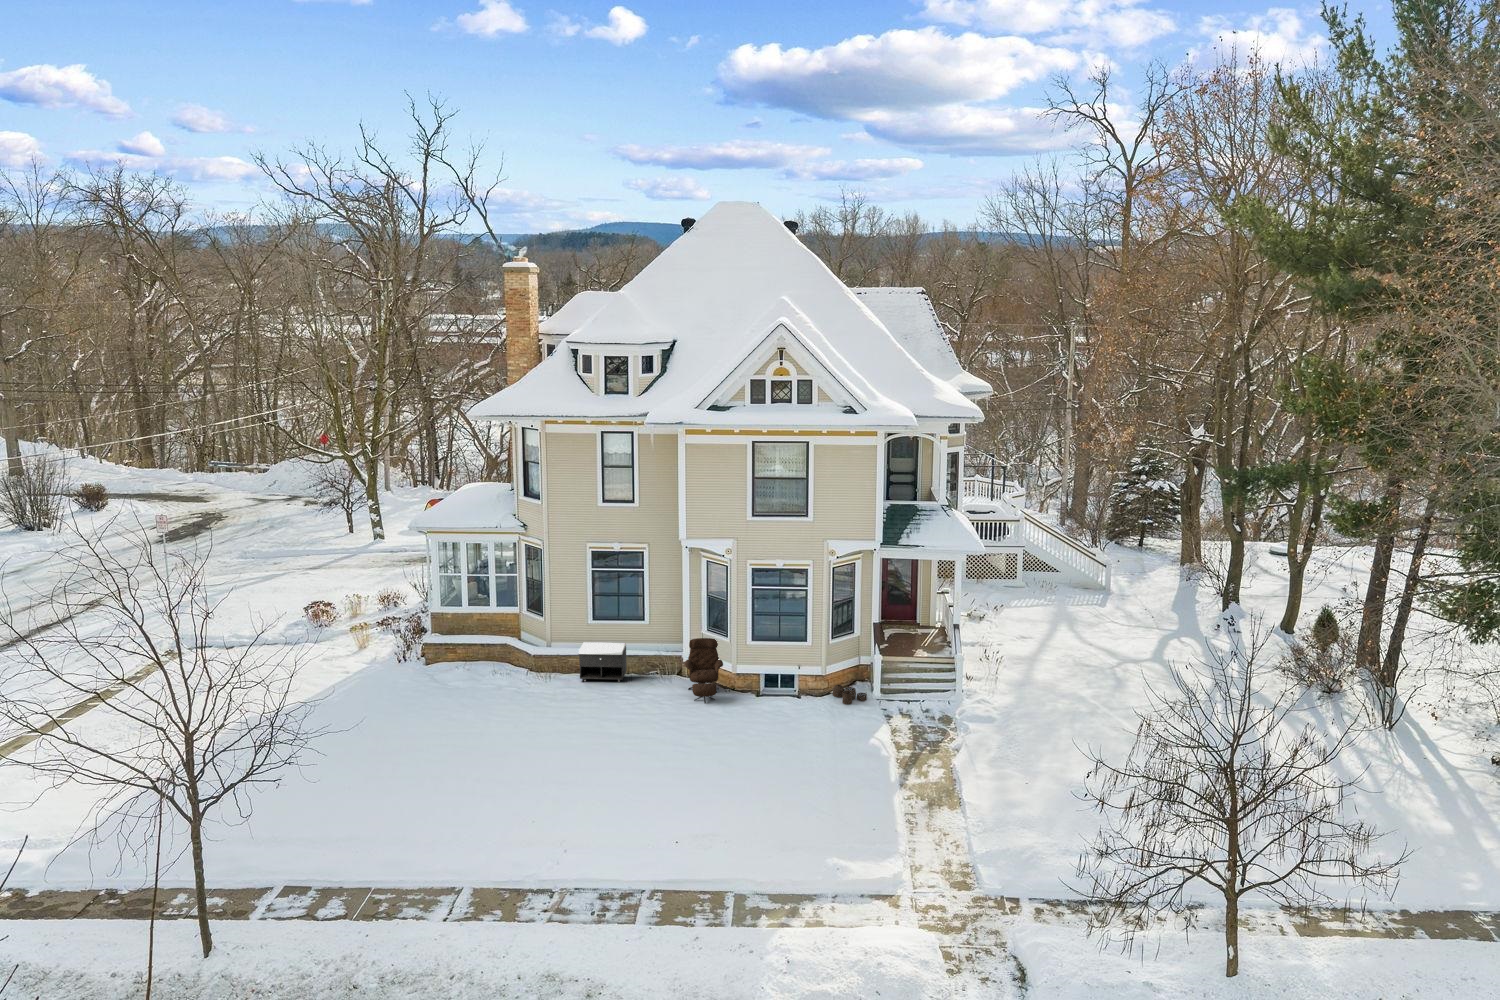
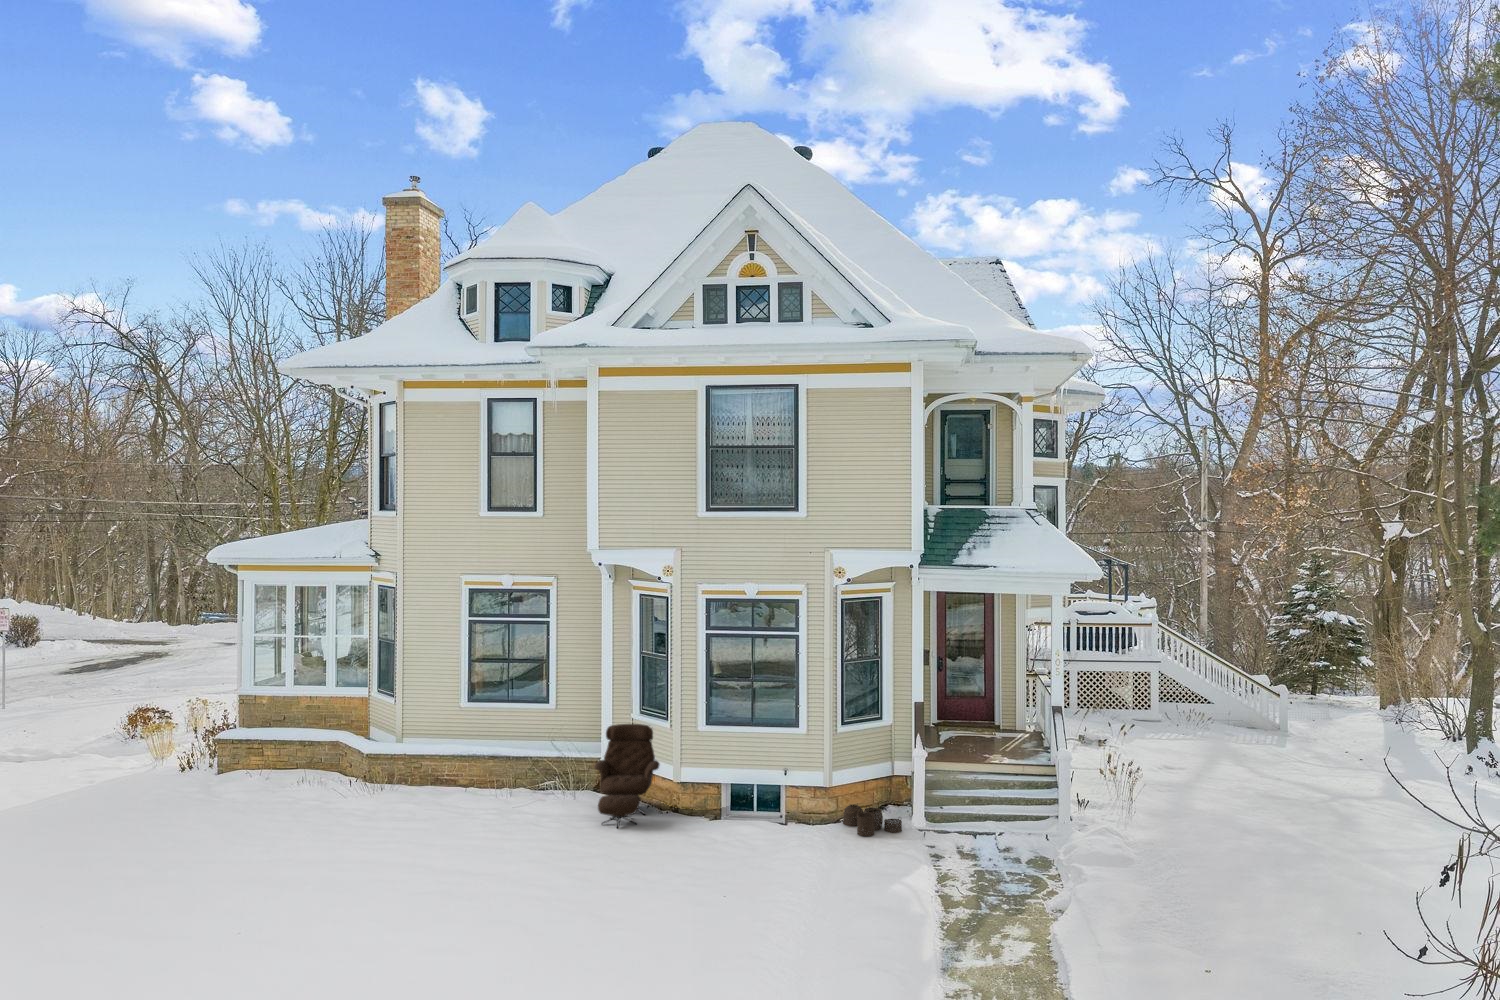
storage bench: present [579,642,627,682] -> none [430,733,513,798]

